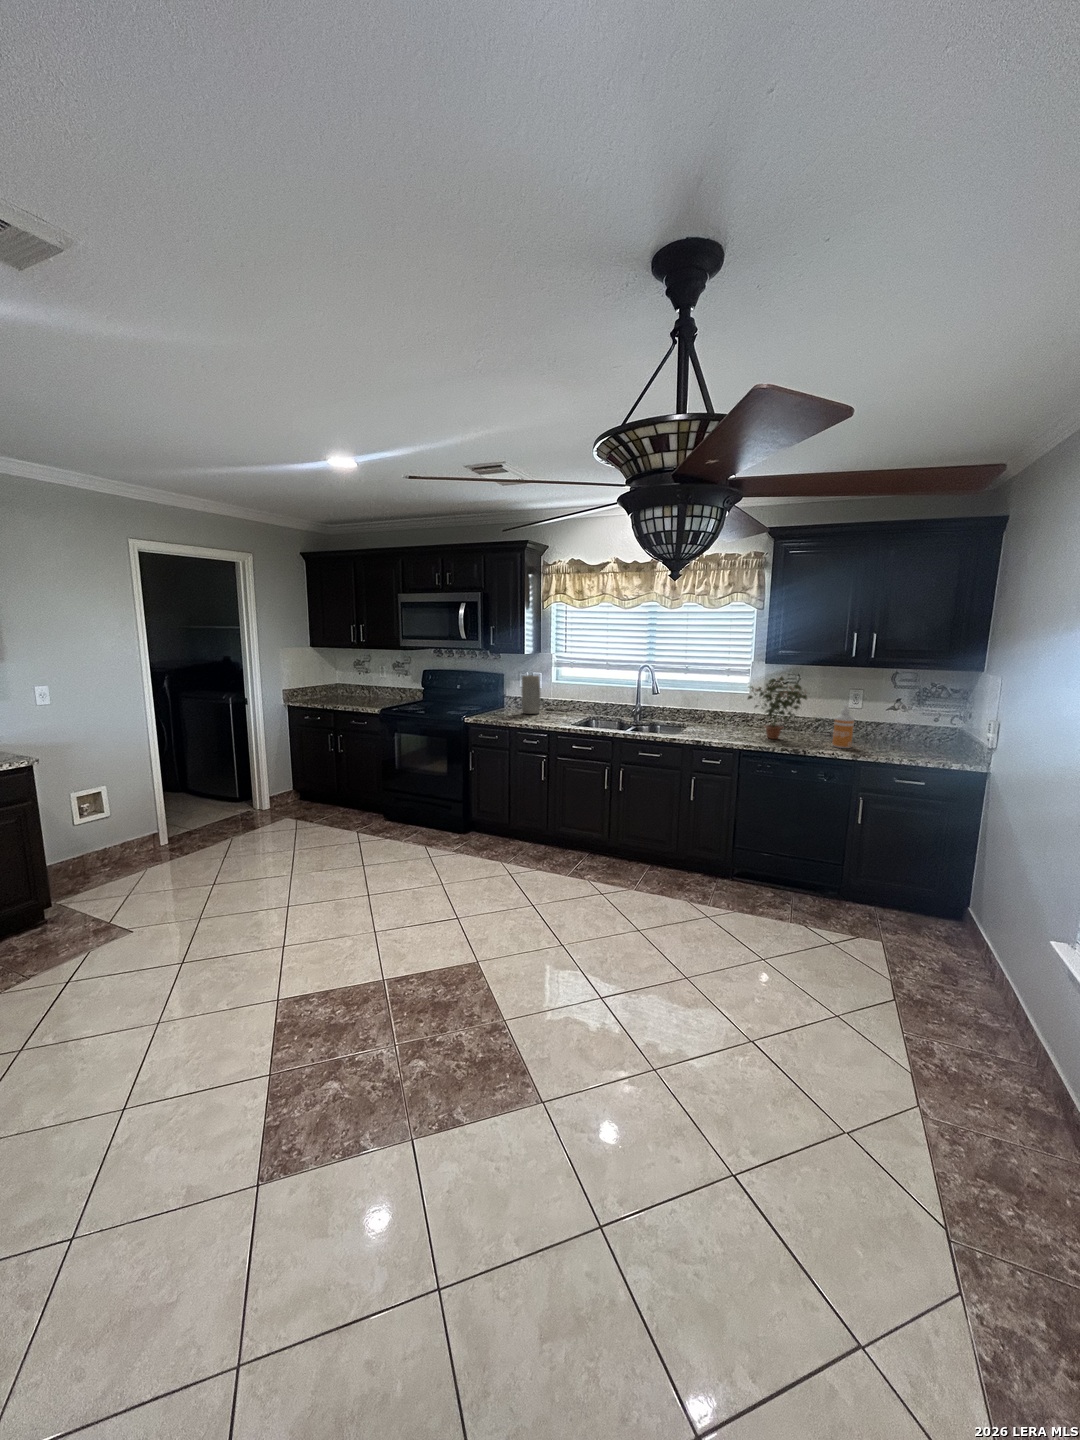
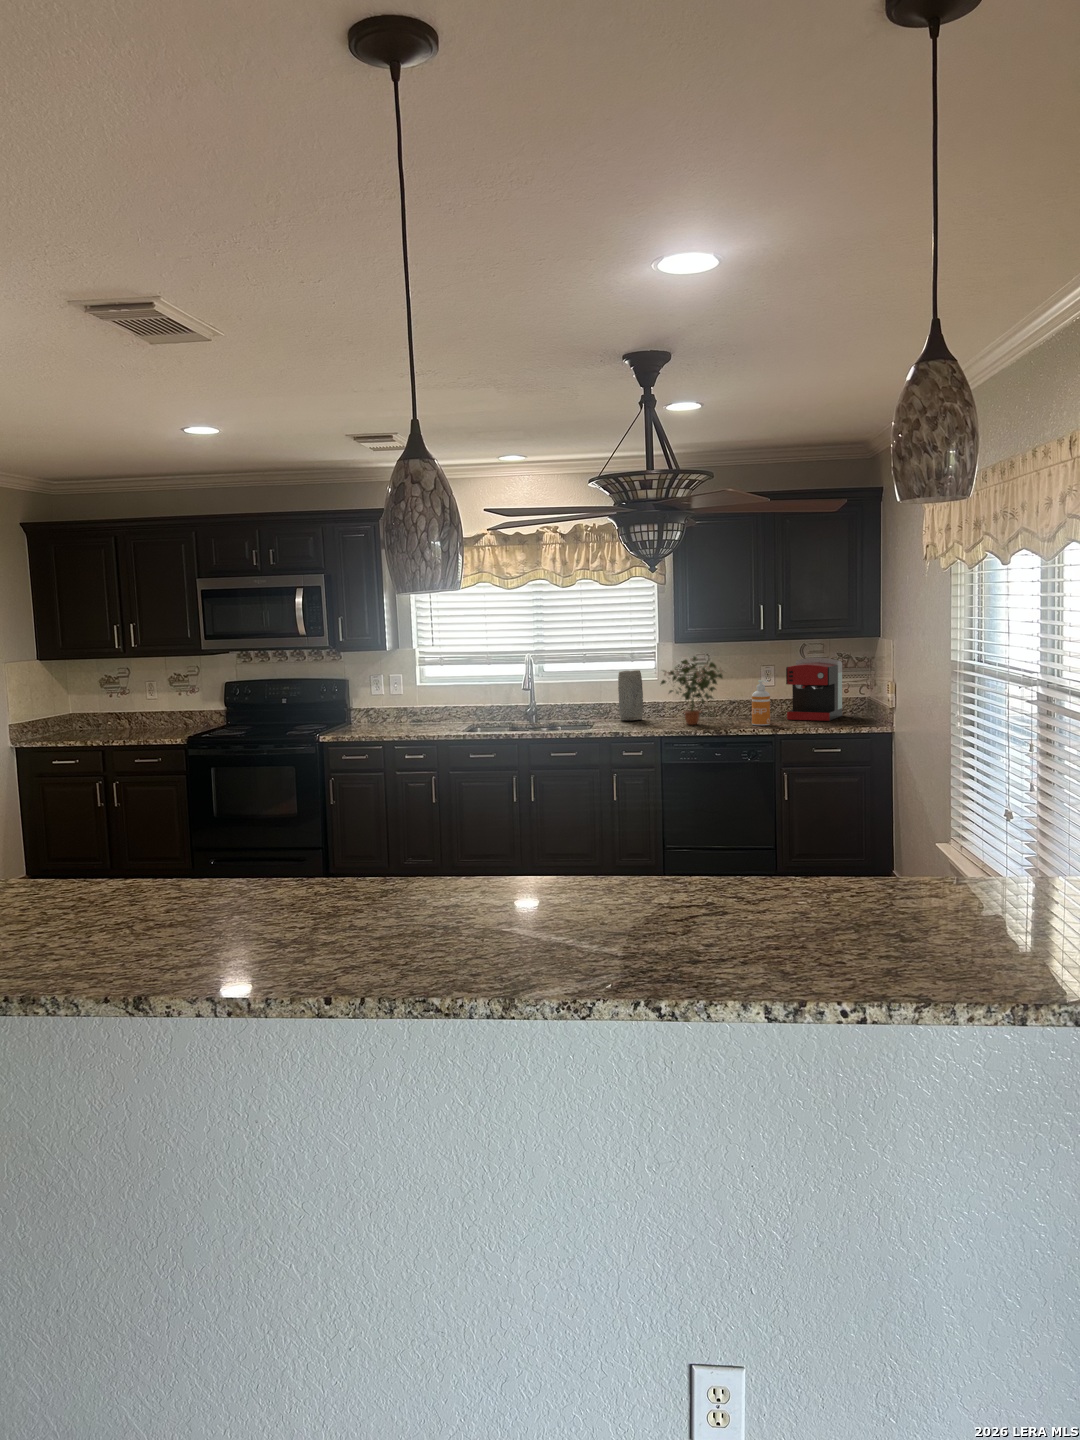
vase: present [522,675,540,714] -> present [618,670,643,720]
coffee maker: none [870,686,937,749] -> present [786,657,842,721]

